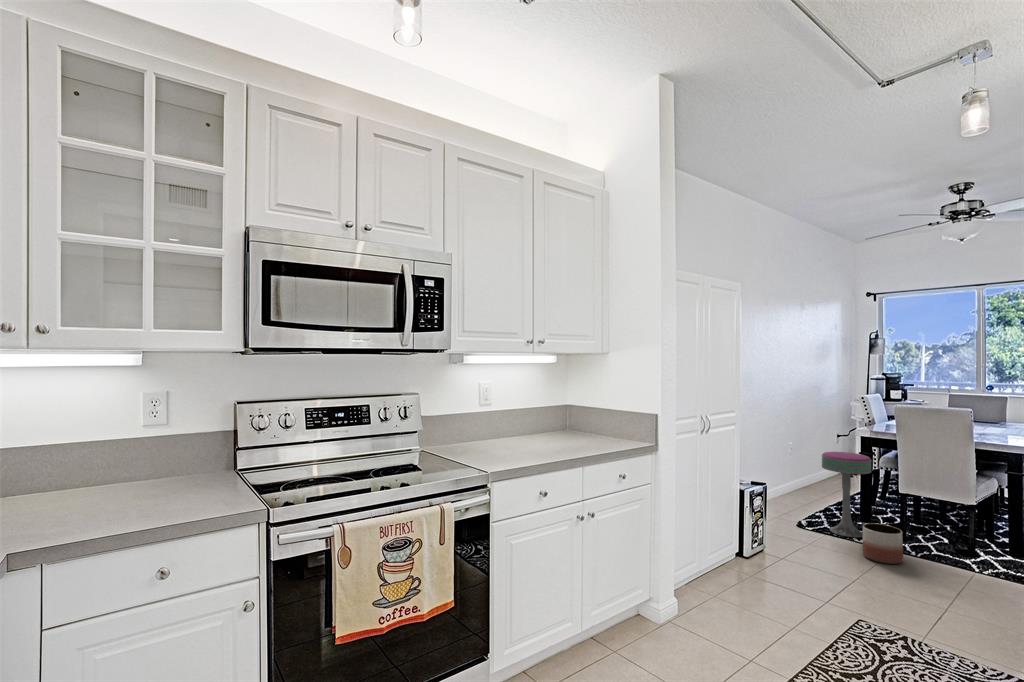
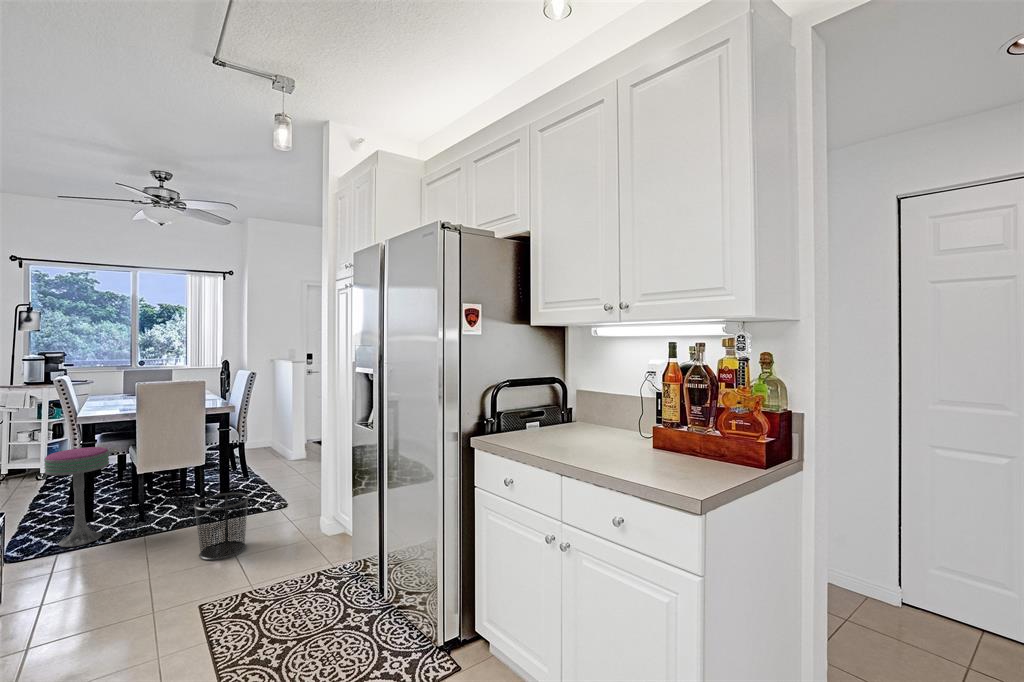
planter: present [863,523,903,564] -> none [124,509,166,552]
waste bin: none [904,530,974,608] -> present [193,493,249,560]

